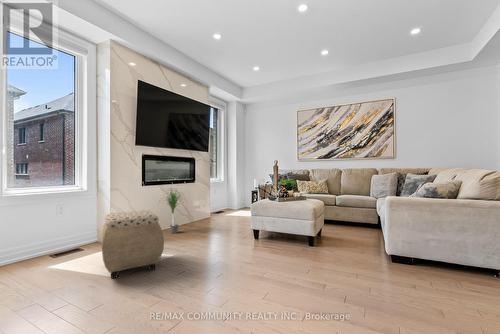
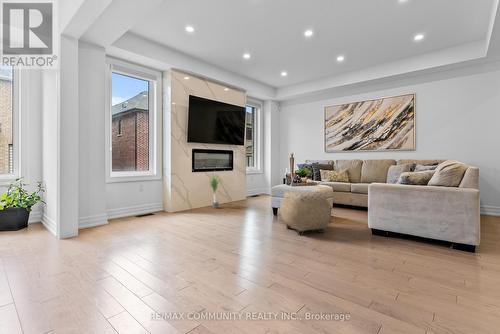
ottoman: present [101,210,164,278] -> present [280,191,331,235]

